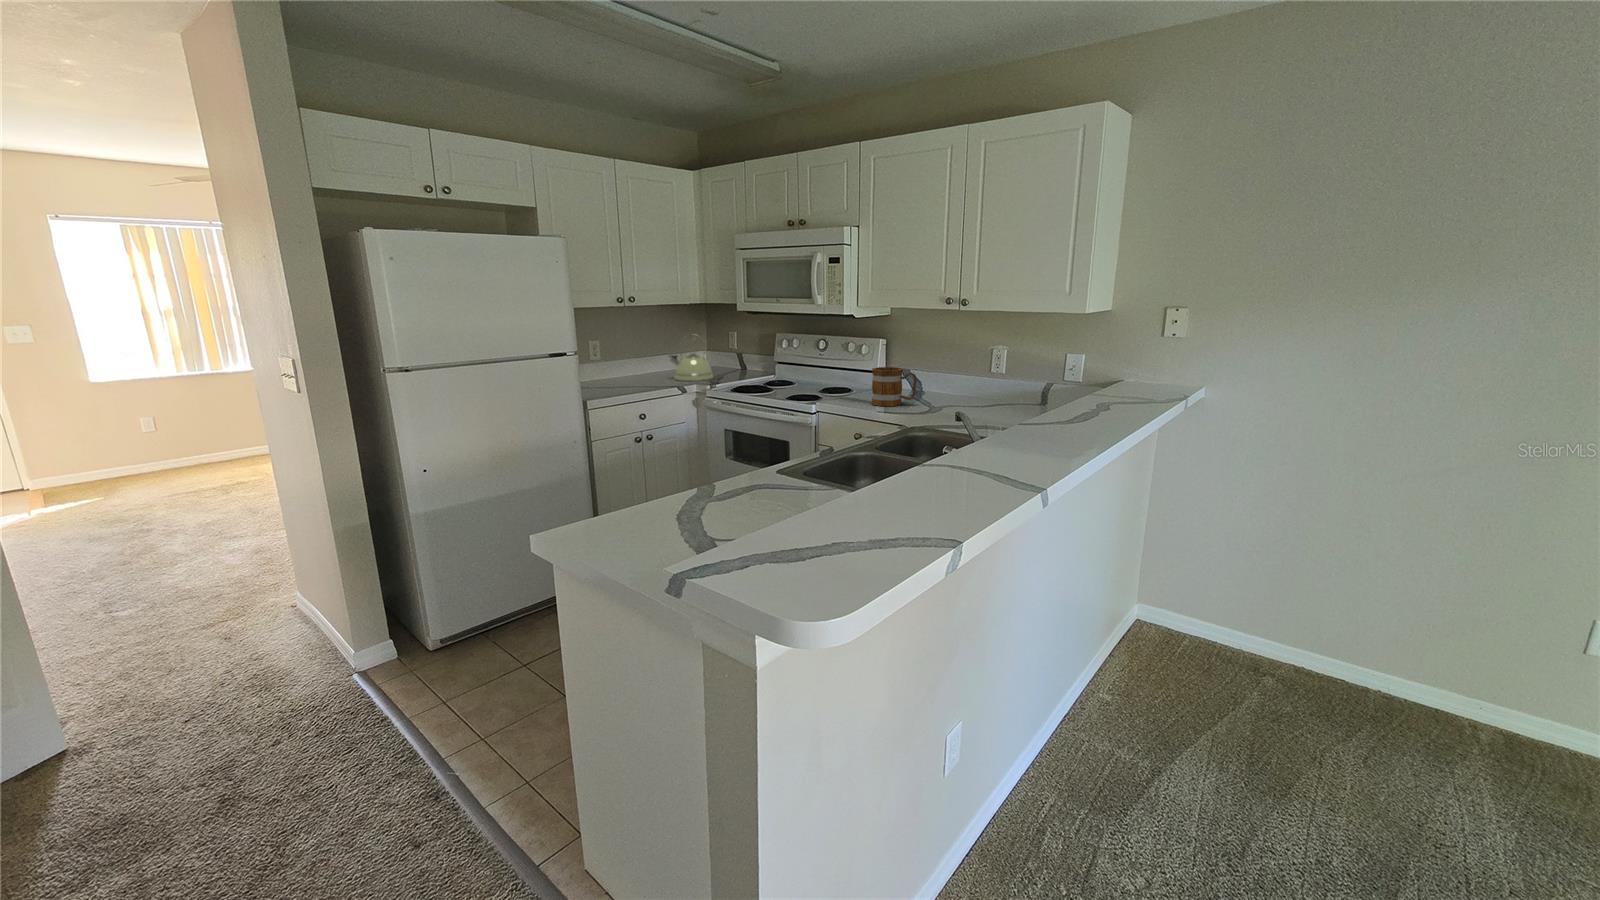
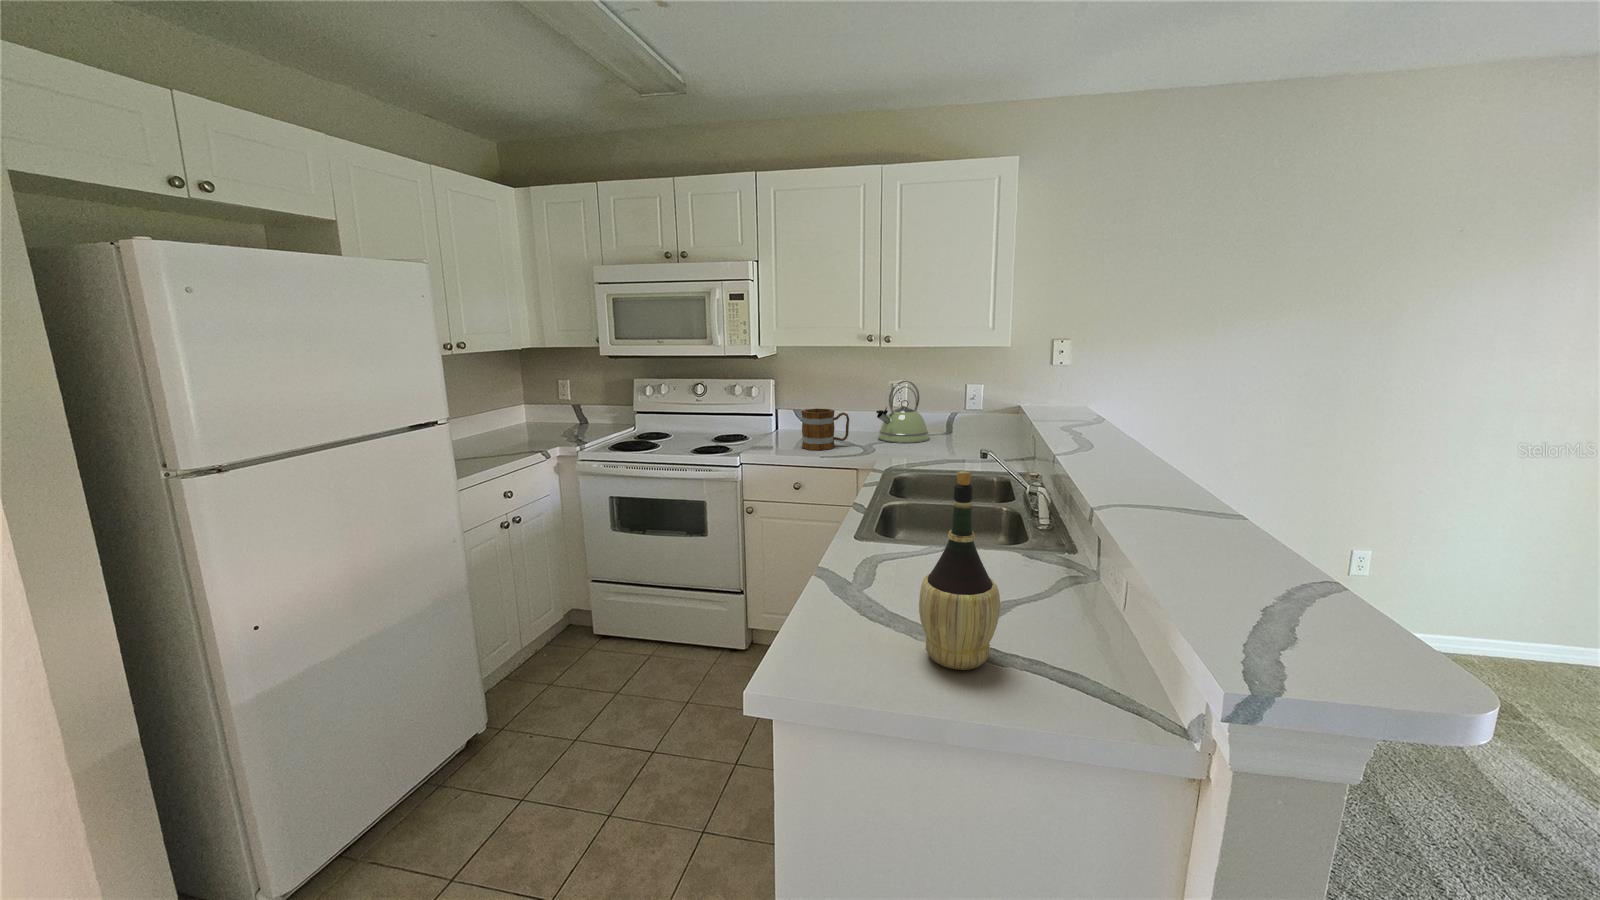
kettle: present [670,335,713,381] -> present [876,381,929,443]
wine bottle: none [650,395,707,536] -> present [919,471,1000,670]

